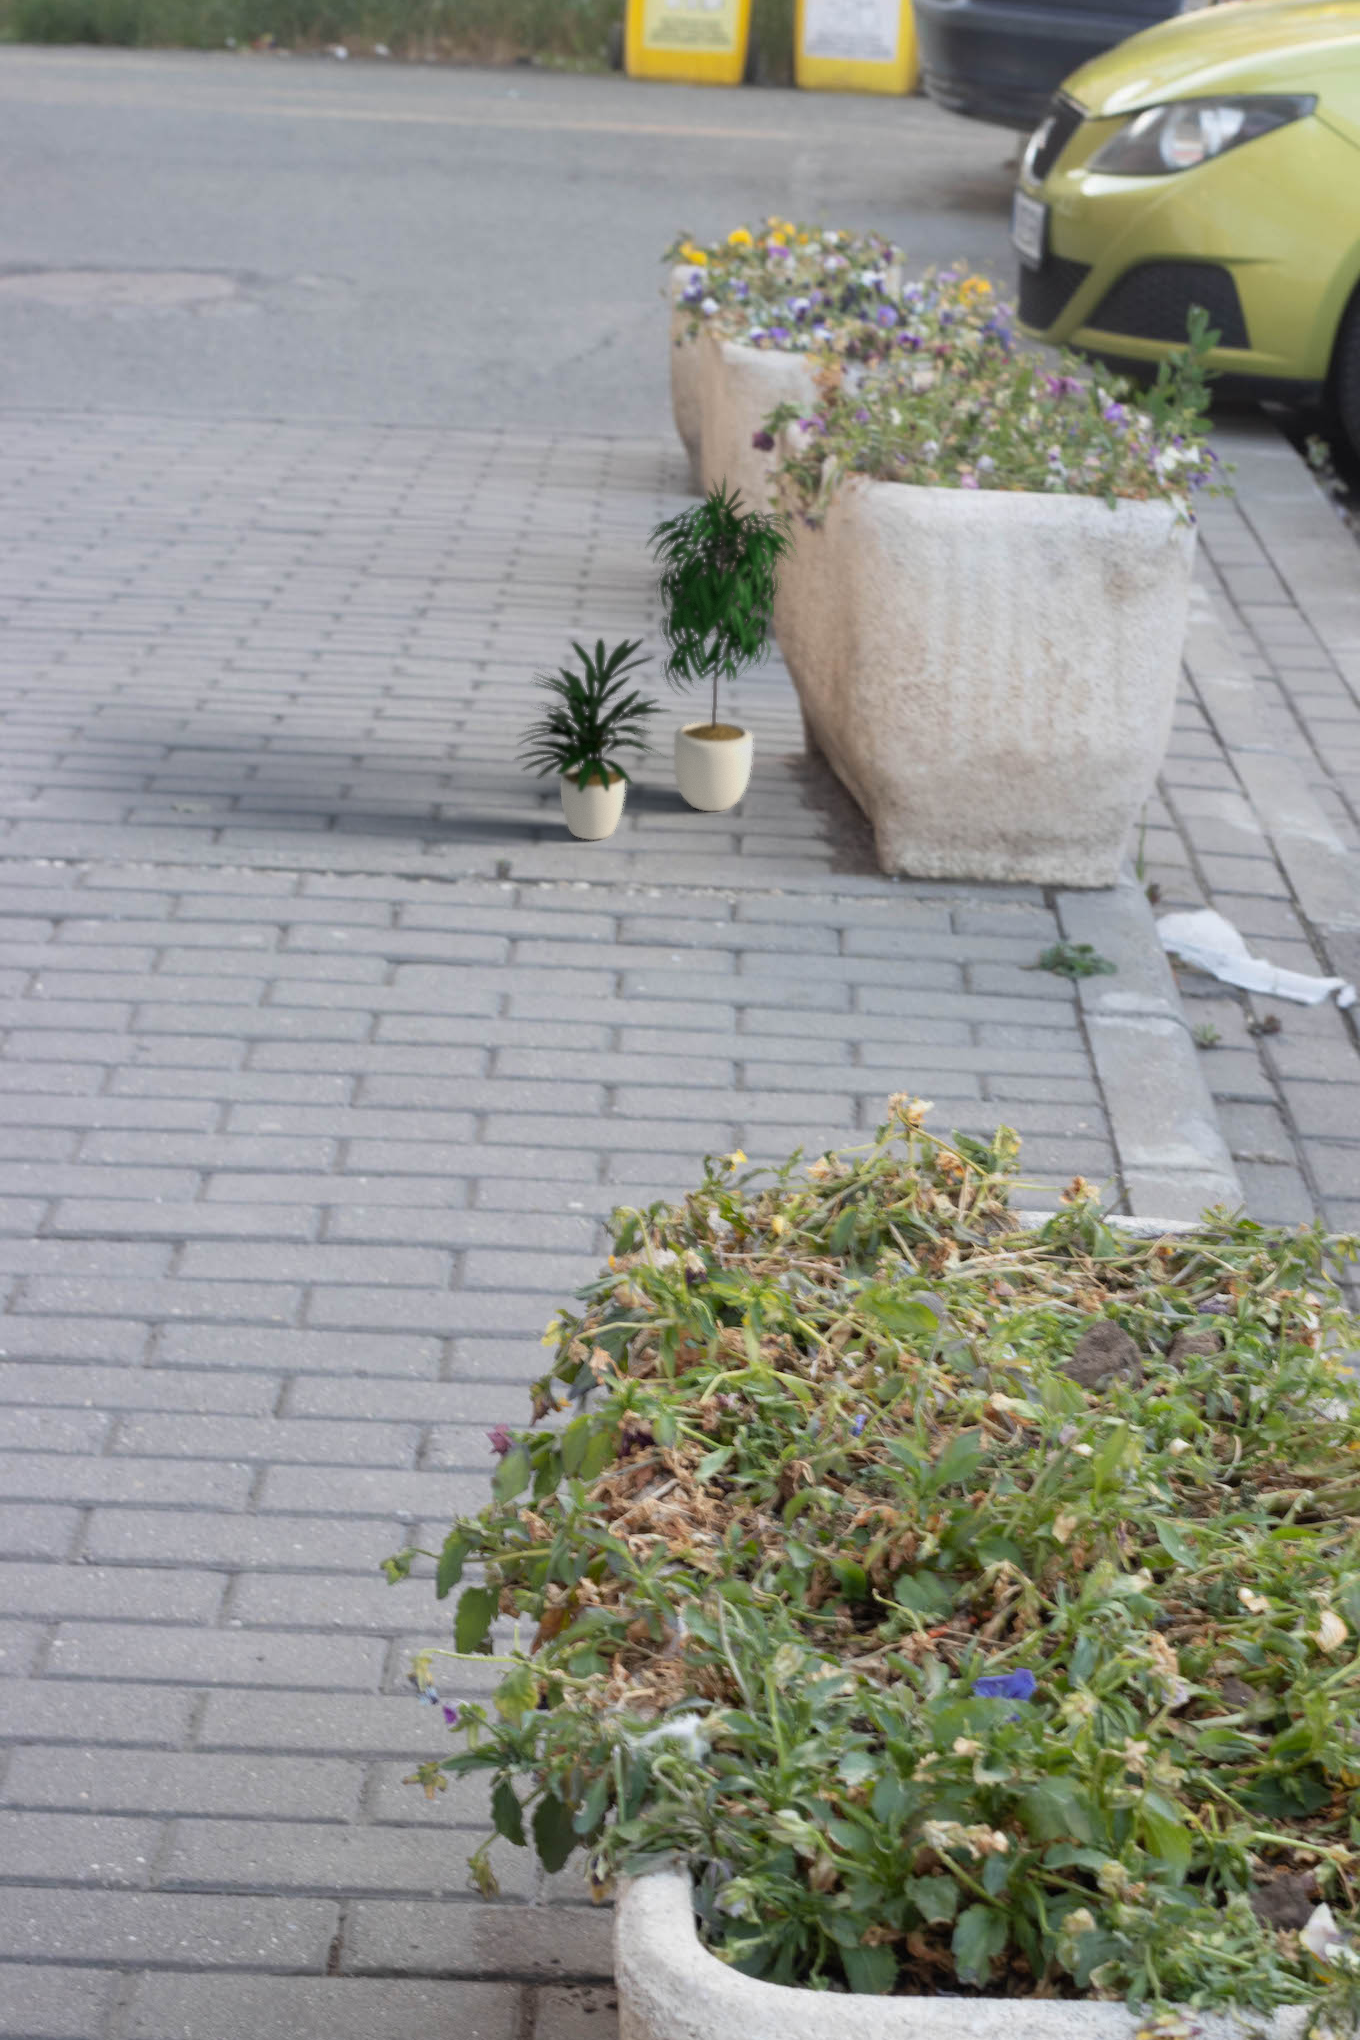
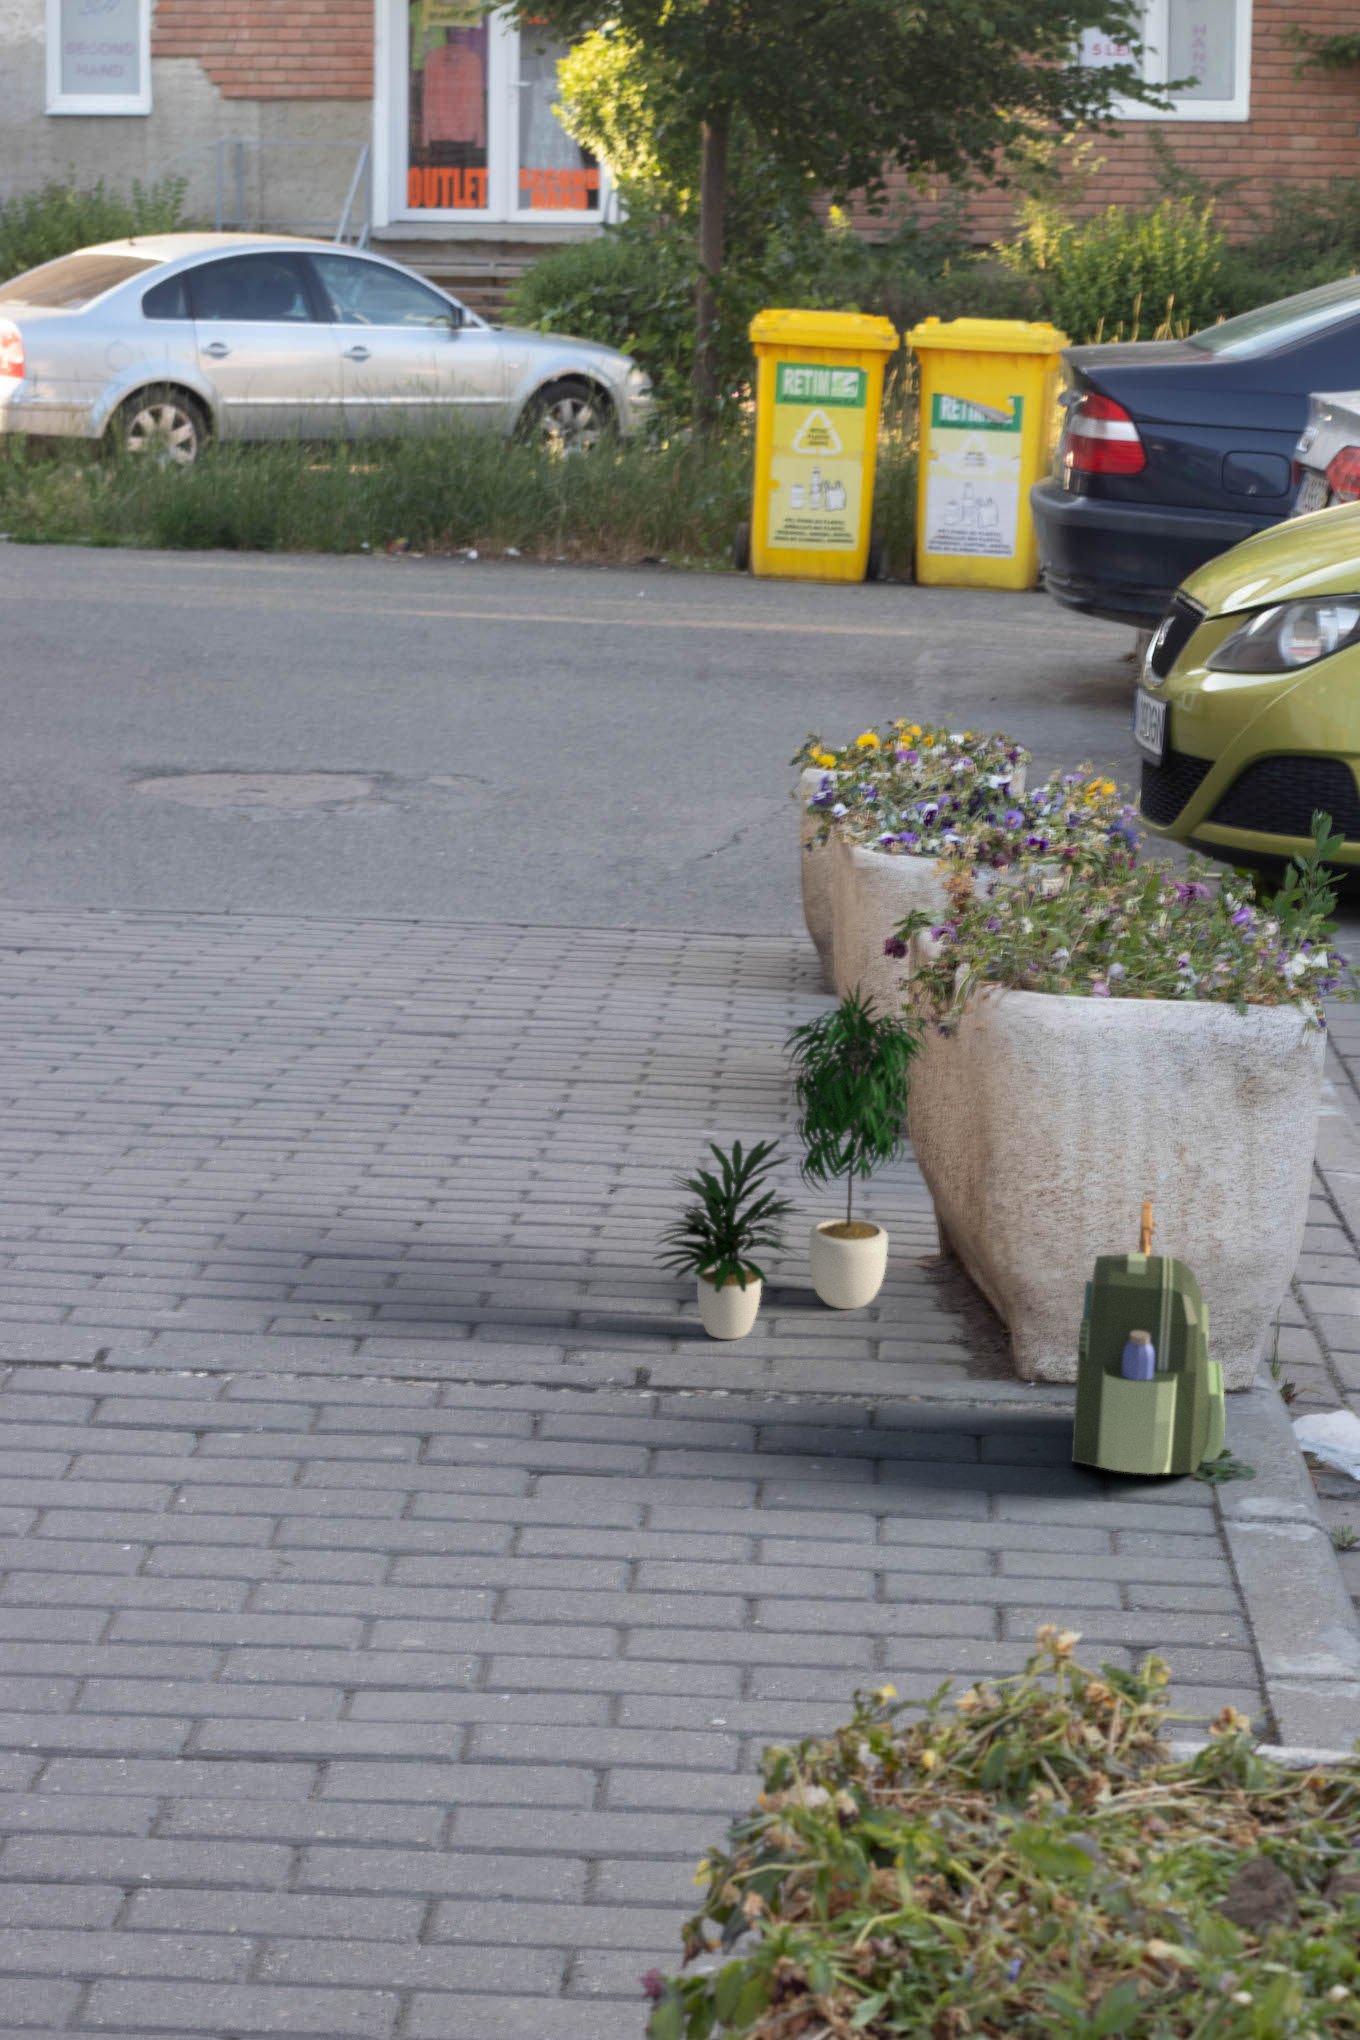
backpack: none [931,701,1084,969] -> present [1072,1200,1225,1474]

